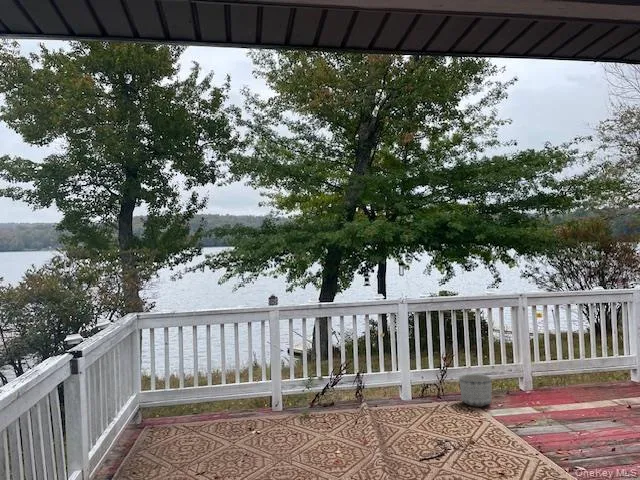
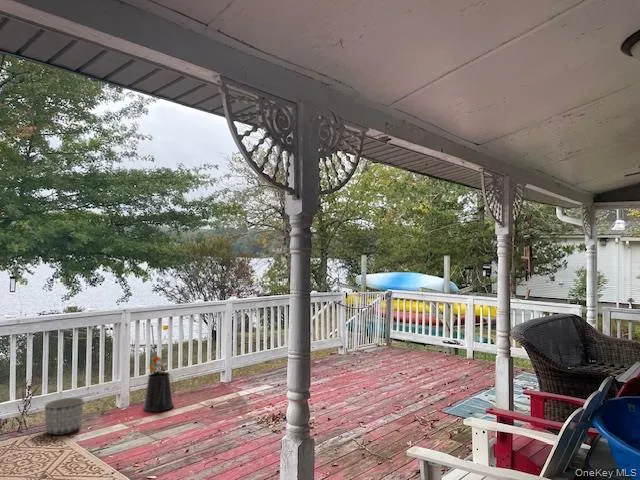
watering can: none [545,344,579,402] -> present [143,356,174,412]

